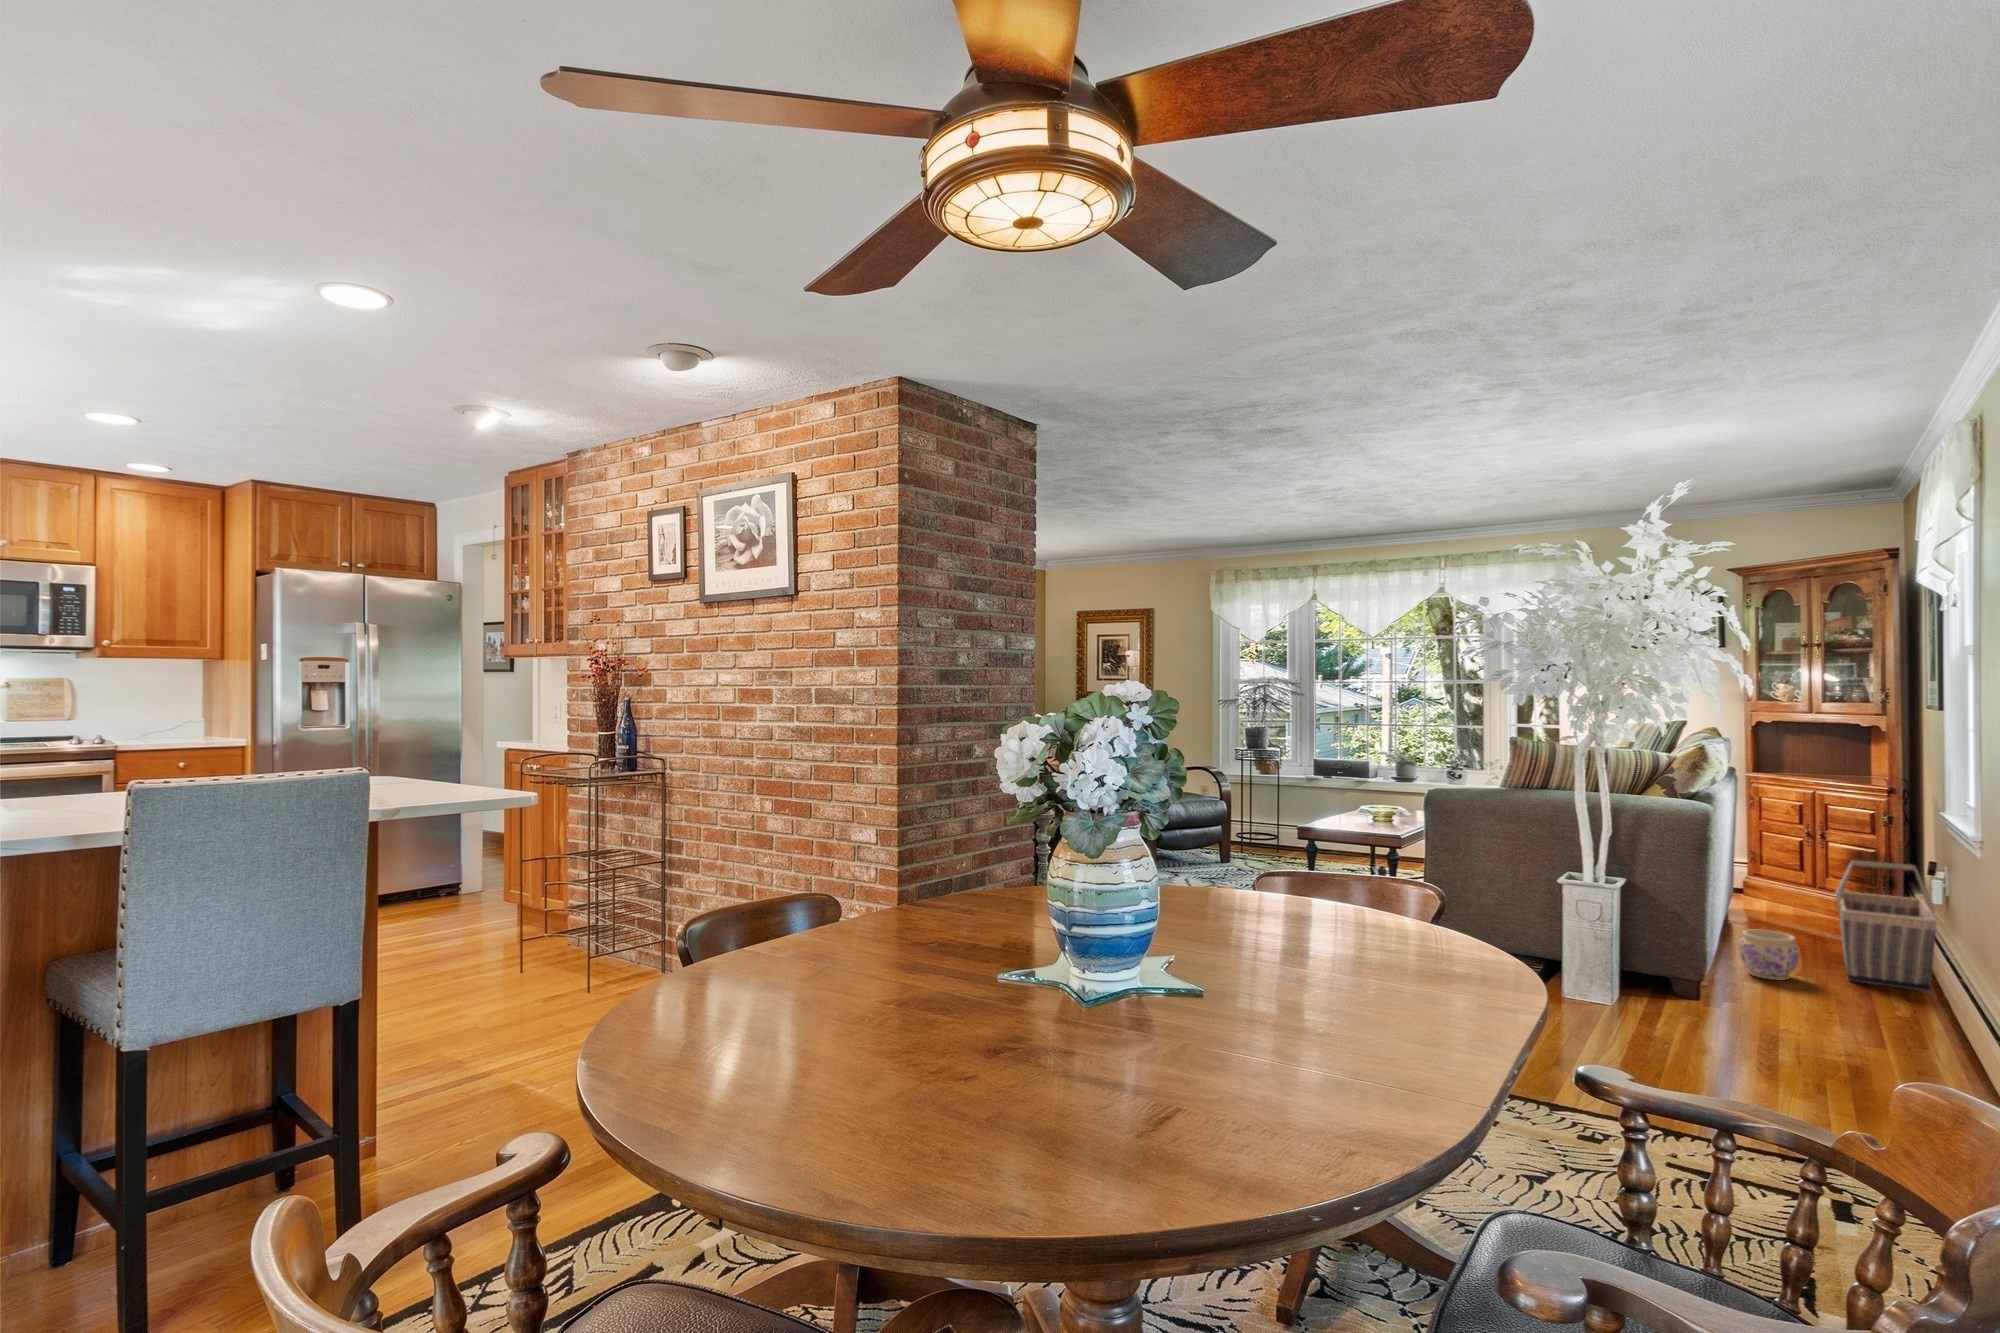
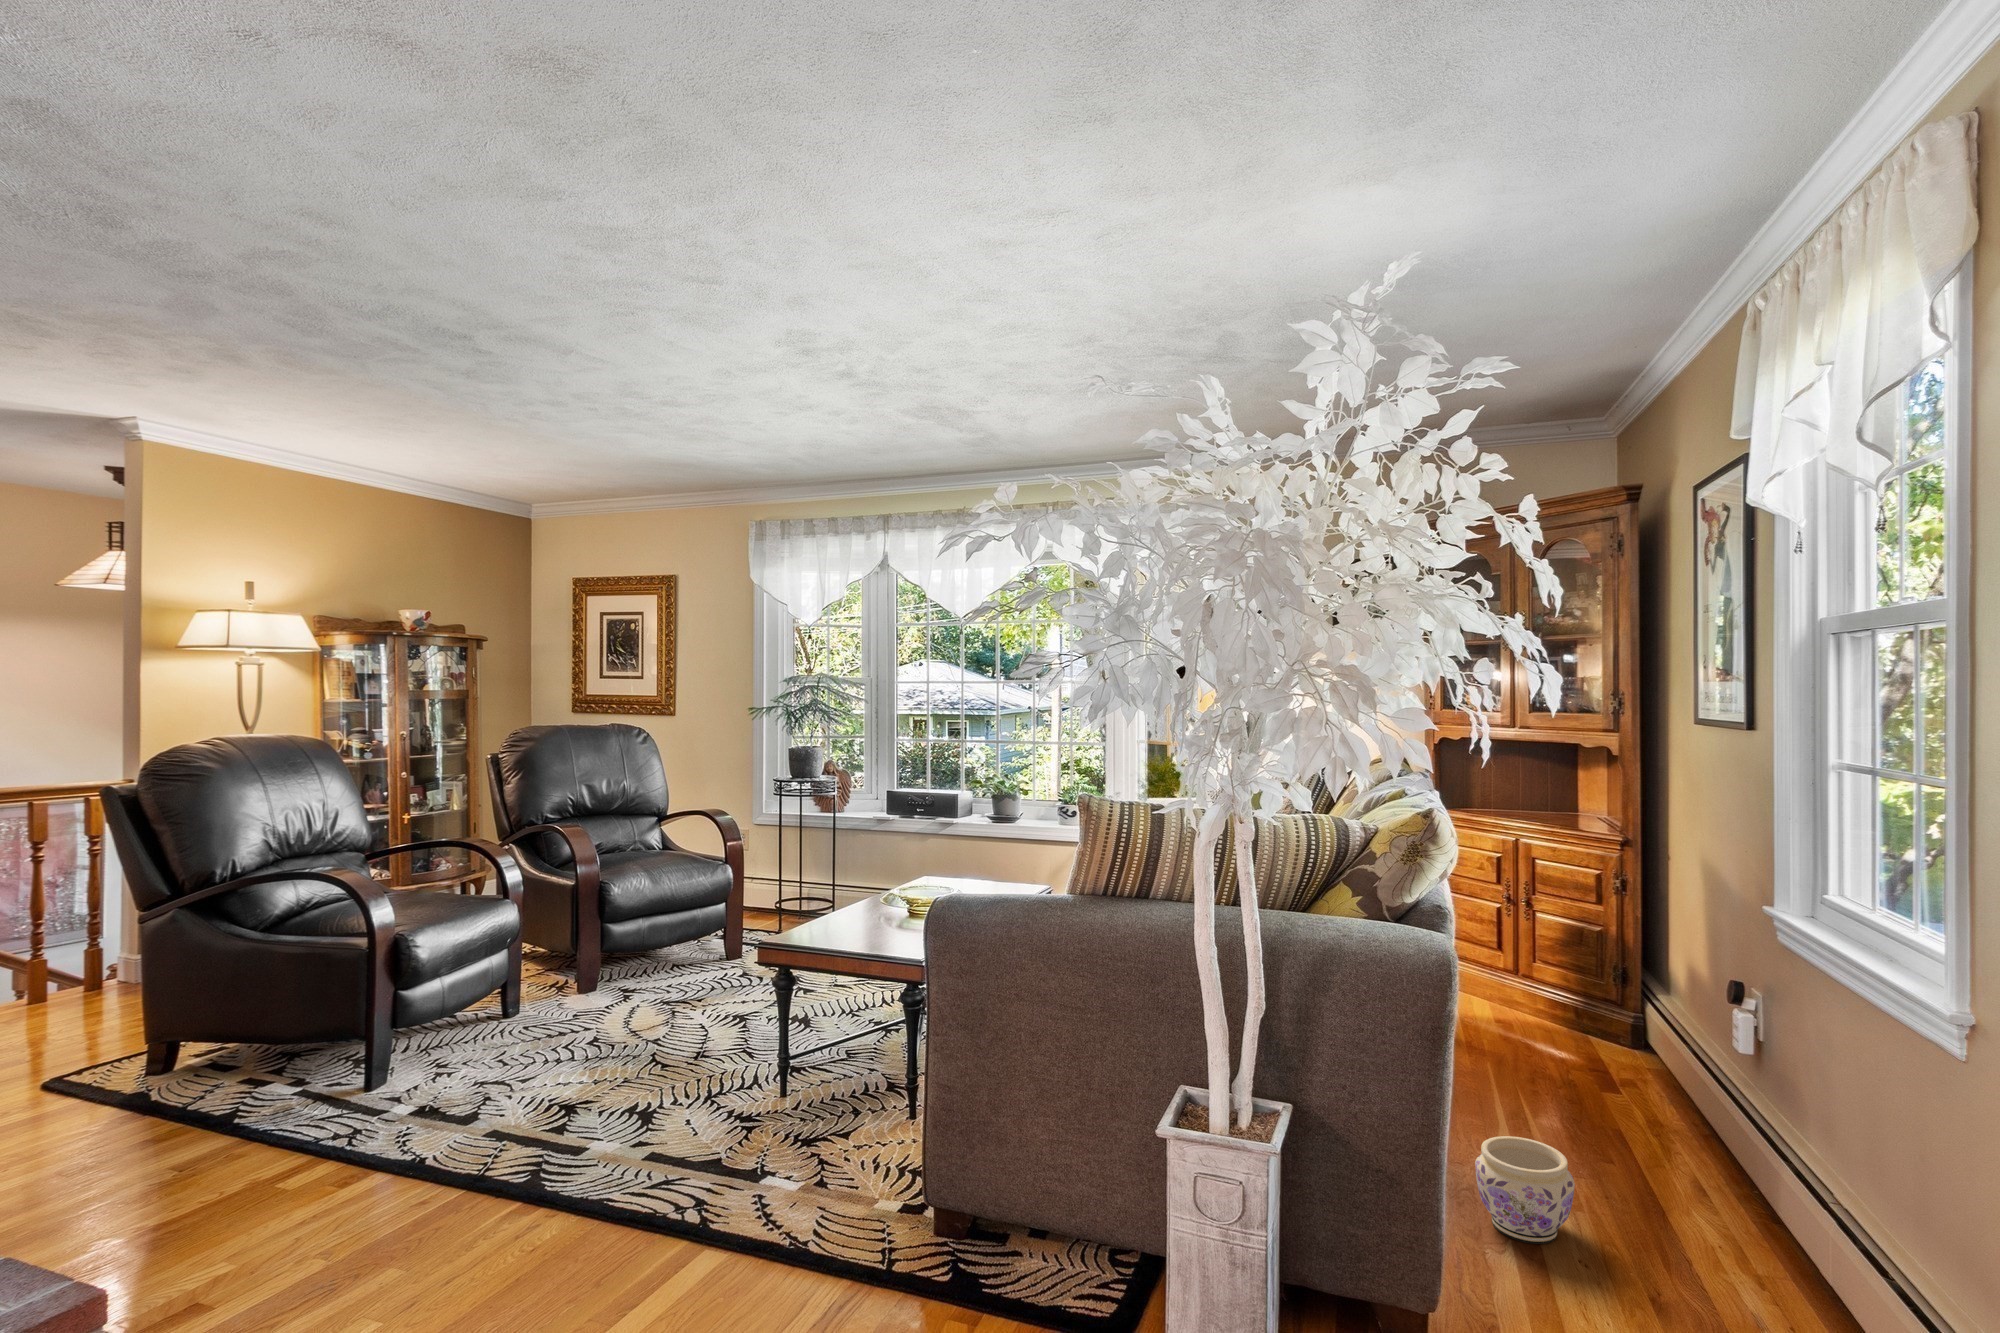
basket: present [1835,860,1937,991] -> none [1593,996,1789,1246]

